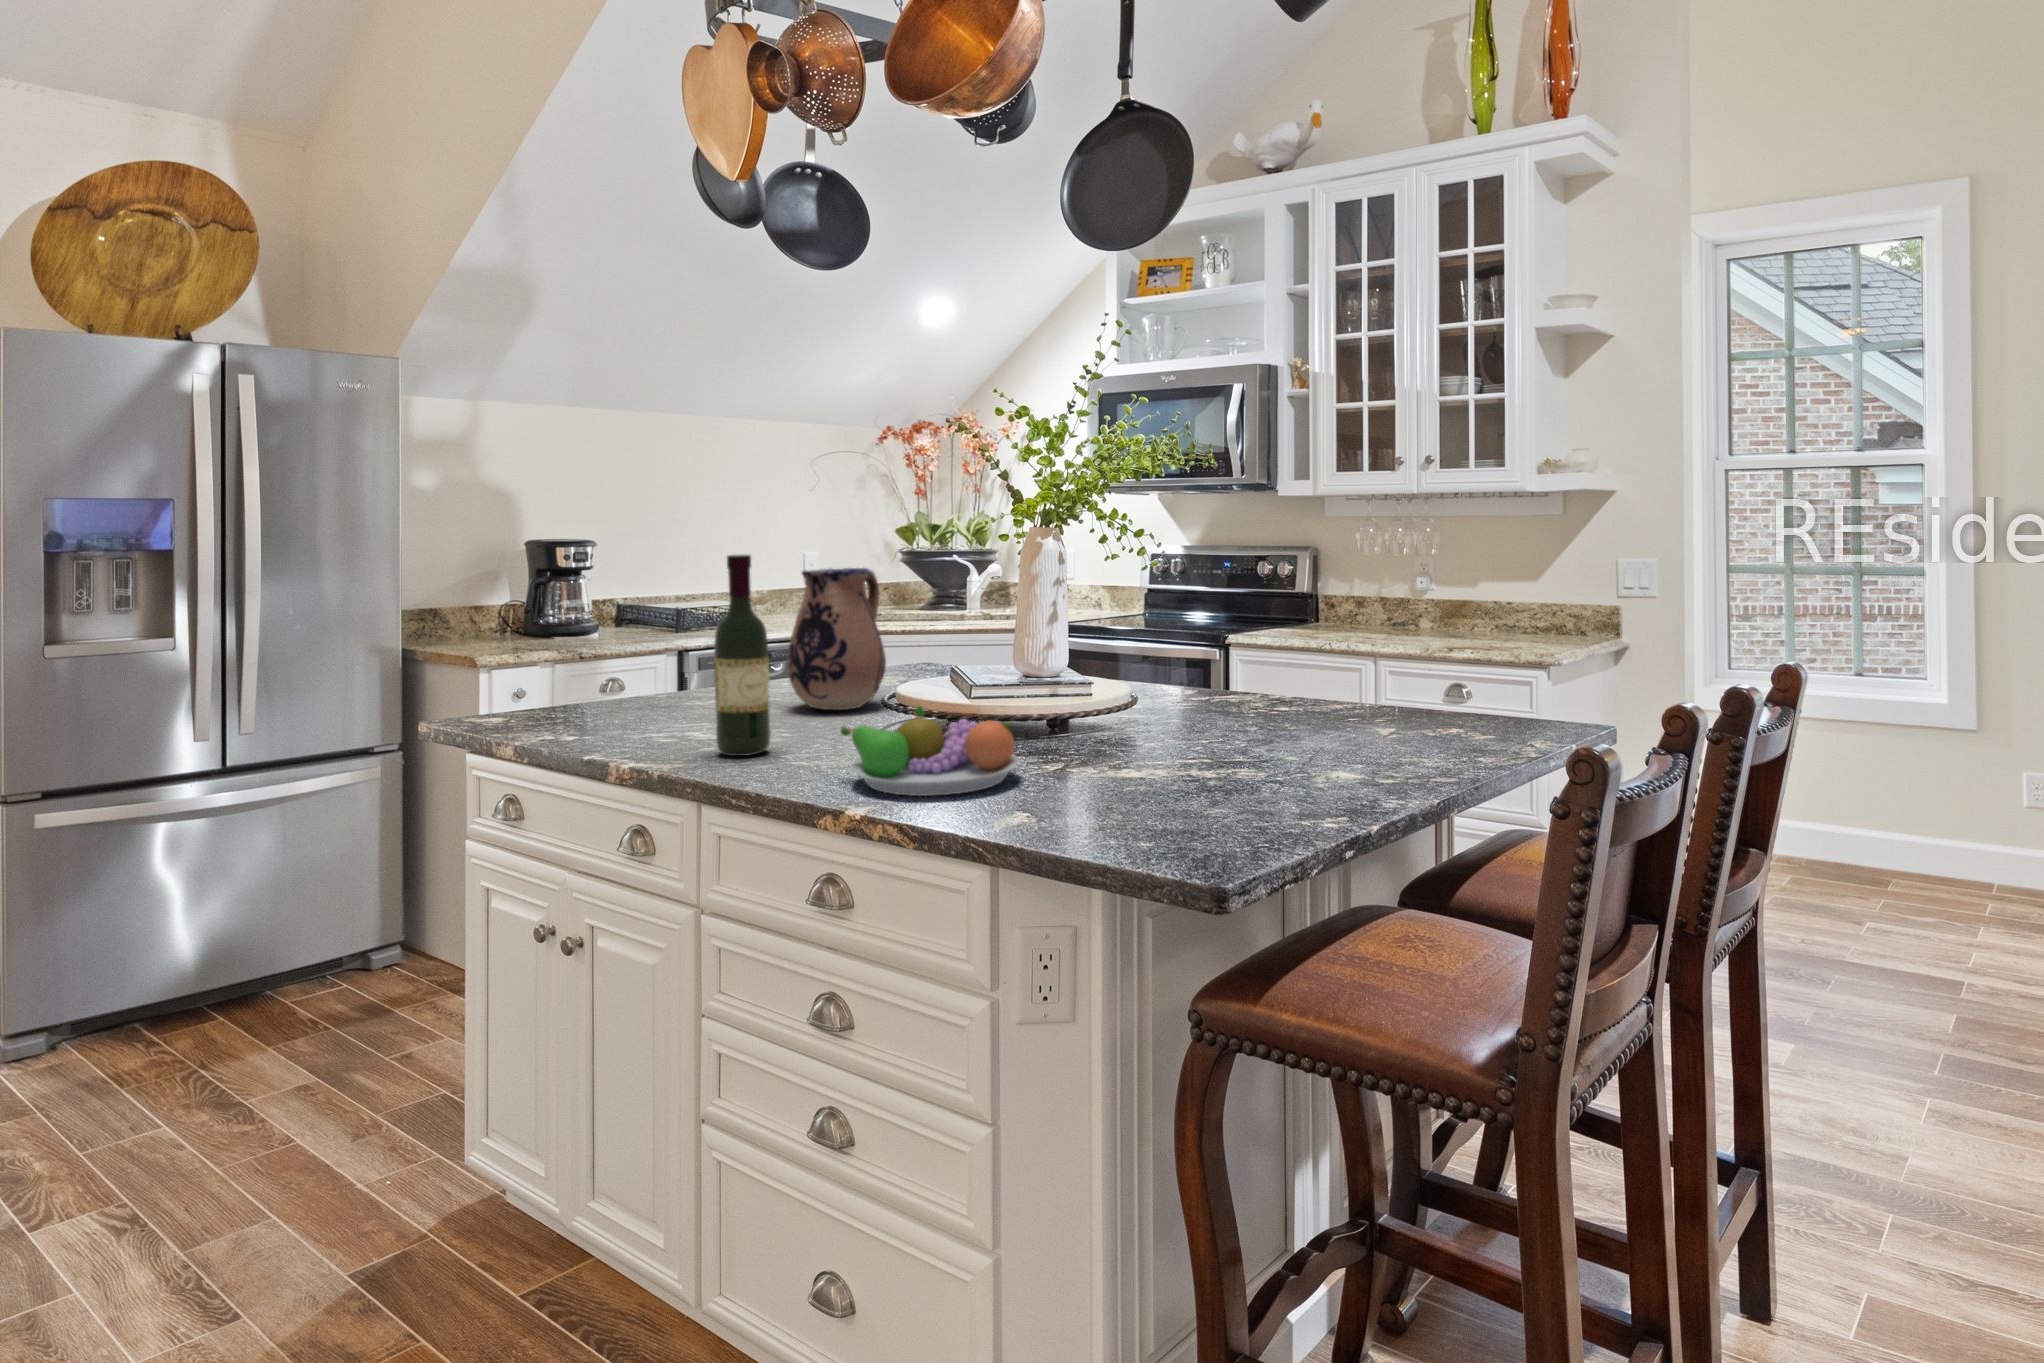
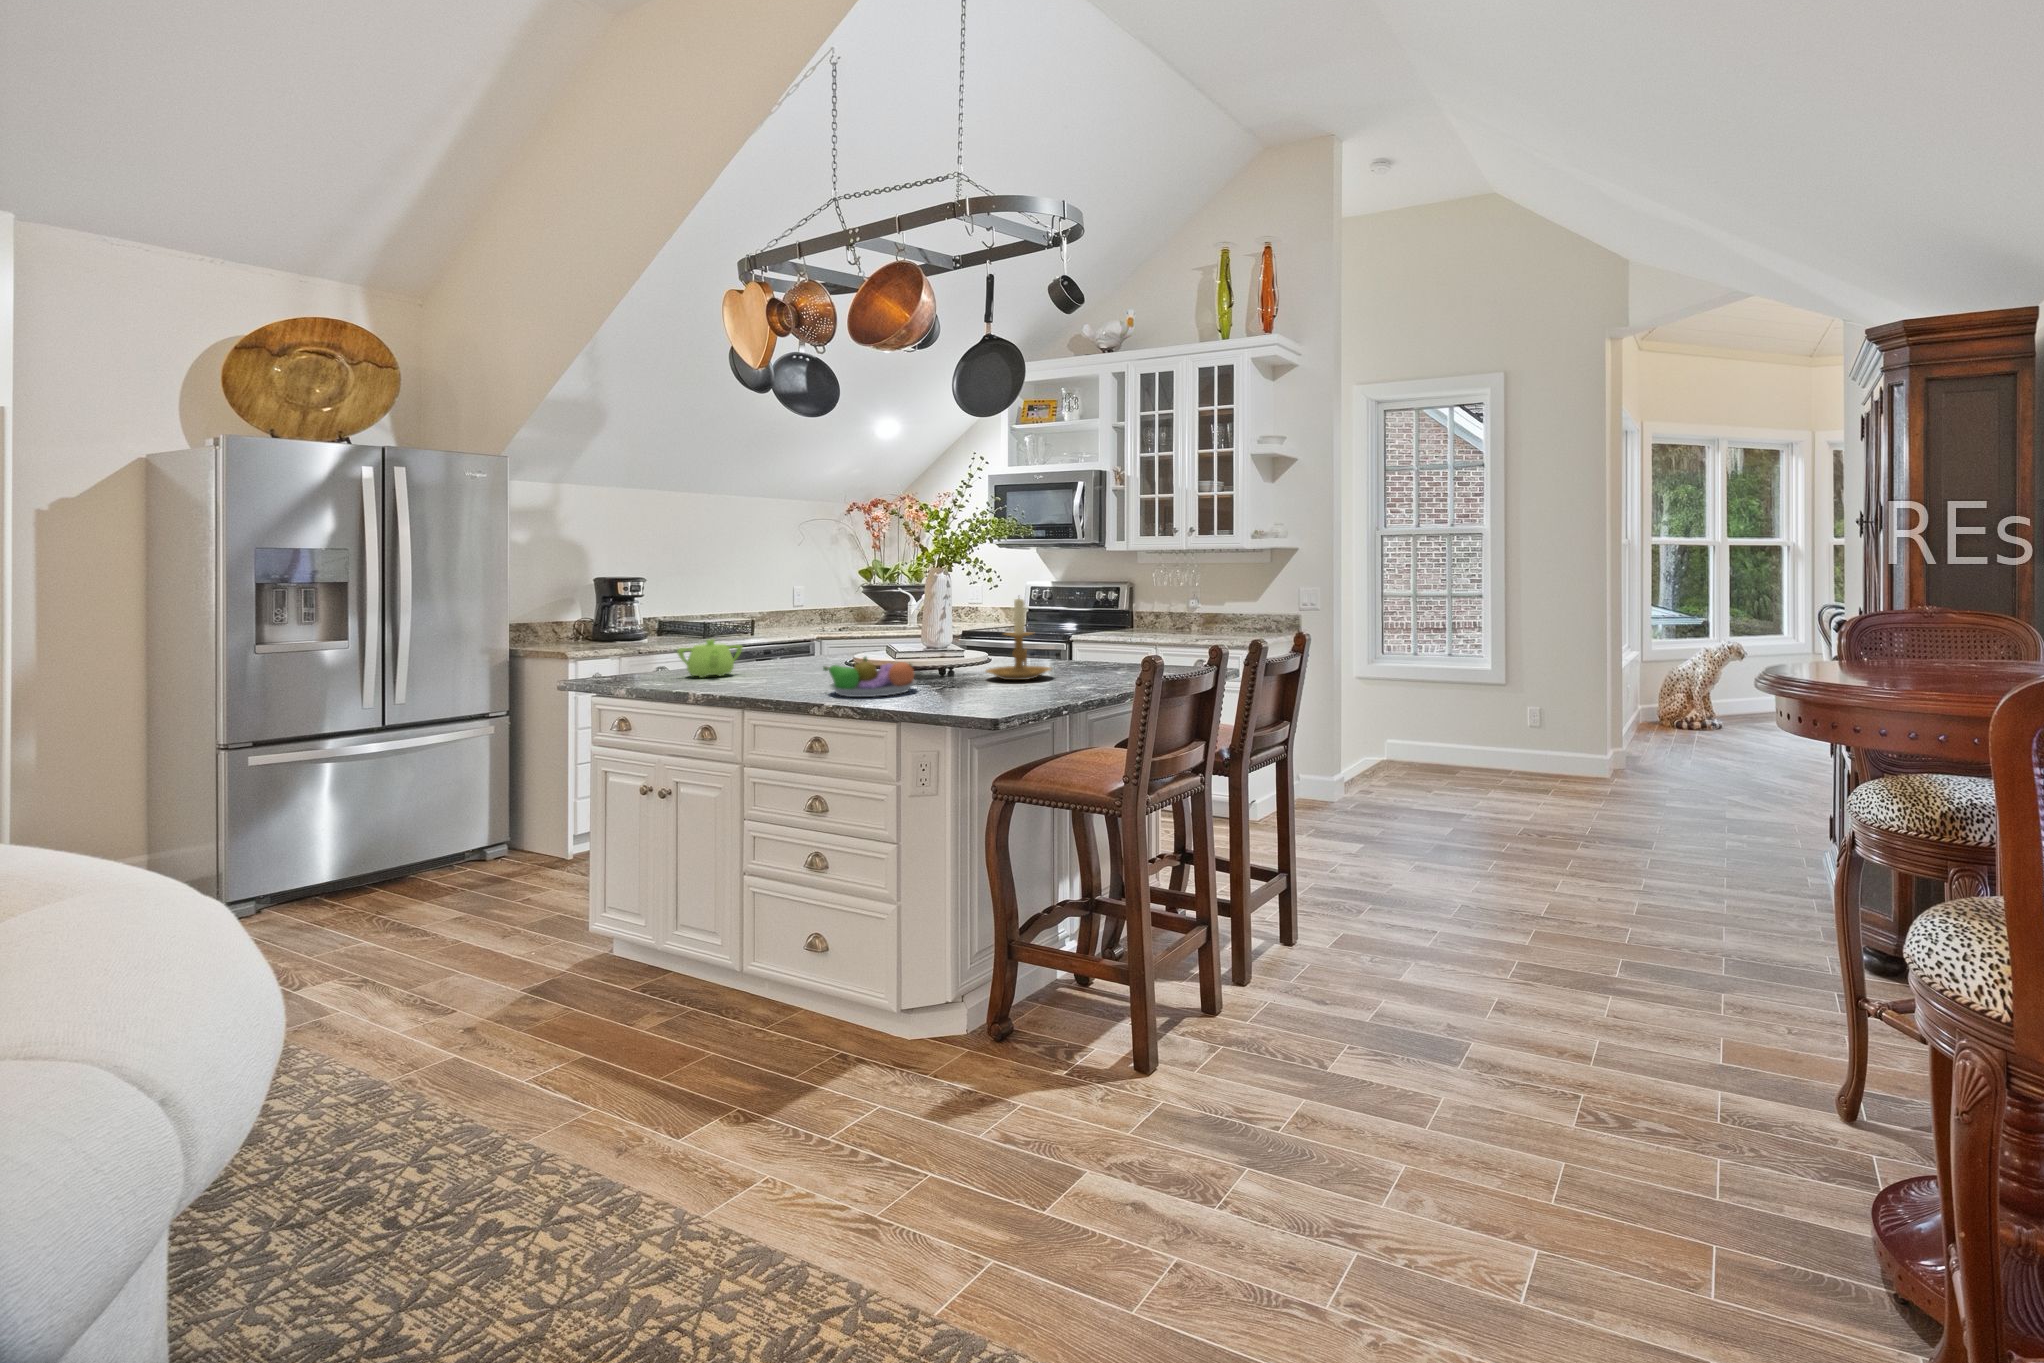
wine bottle: present [714,554,770,756] -> none [753,580,783,686]
ceramic pitcher: present [787,568,886,710] -> none [790,590,847,668]
candle holder: none [1142,584,1272,752] -> present [986,598,1051,680]
teapot: none [593,660,706,730] -> present [677,639,742,678]

